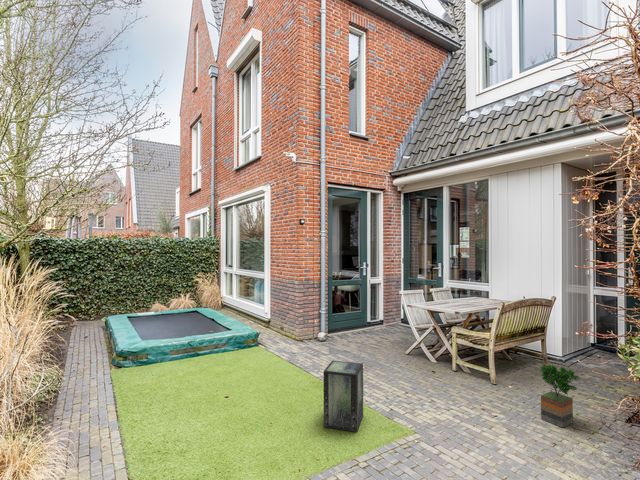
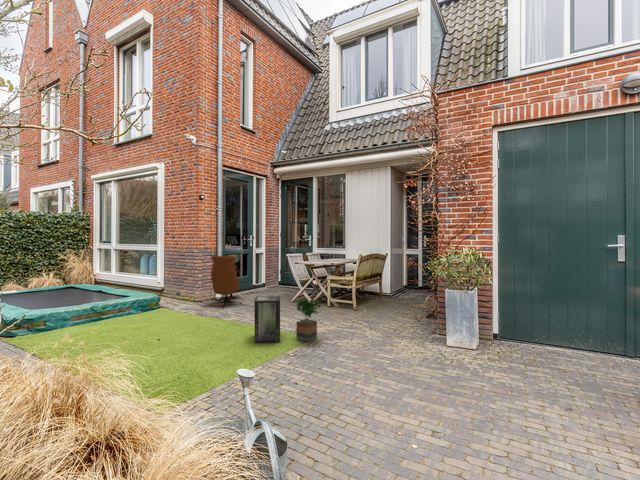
lounge chair: none [305,292,348,355] -> present [210,256,242,307]
potted tree: present [540,365,580,427] -> present [296,299,321,342]

